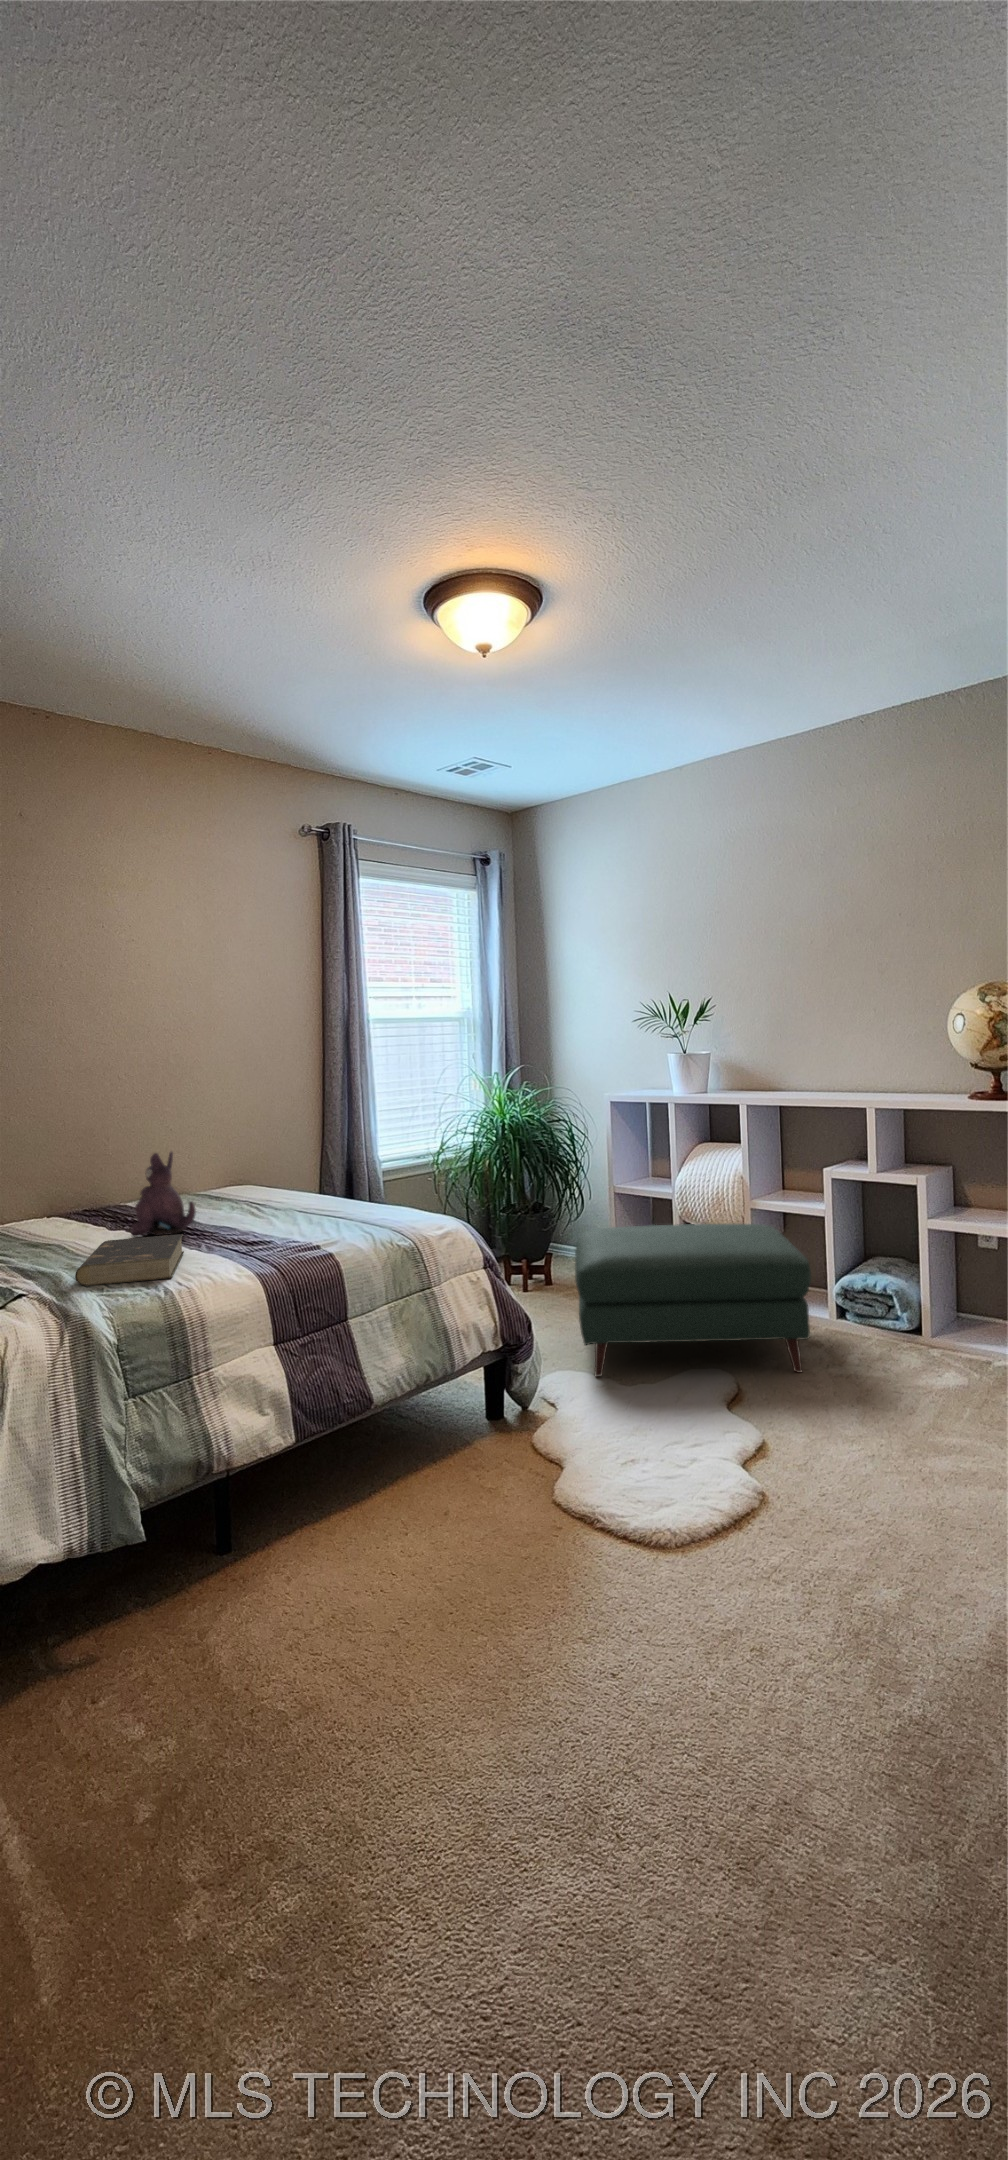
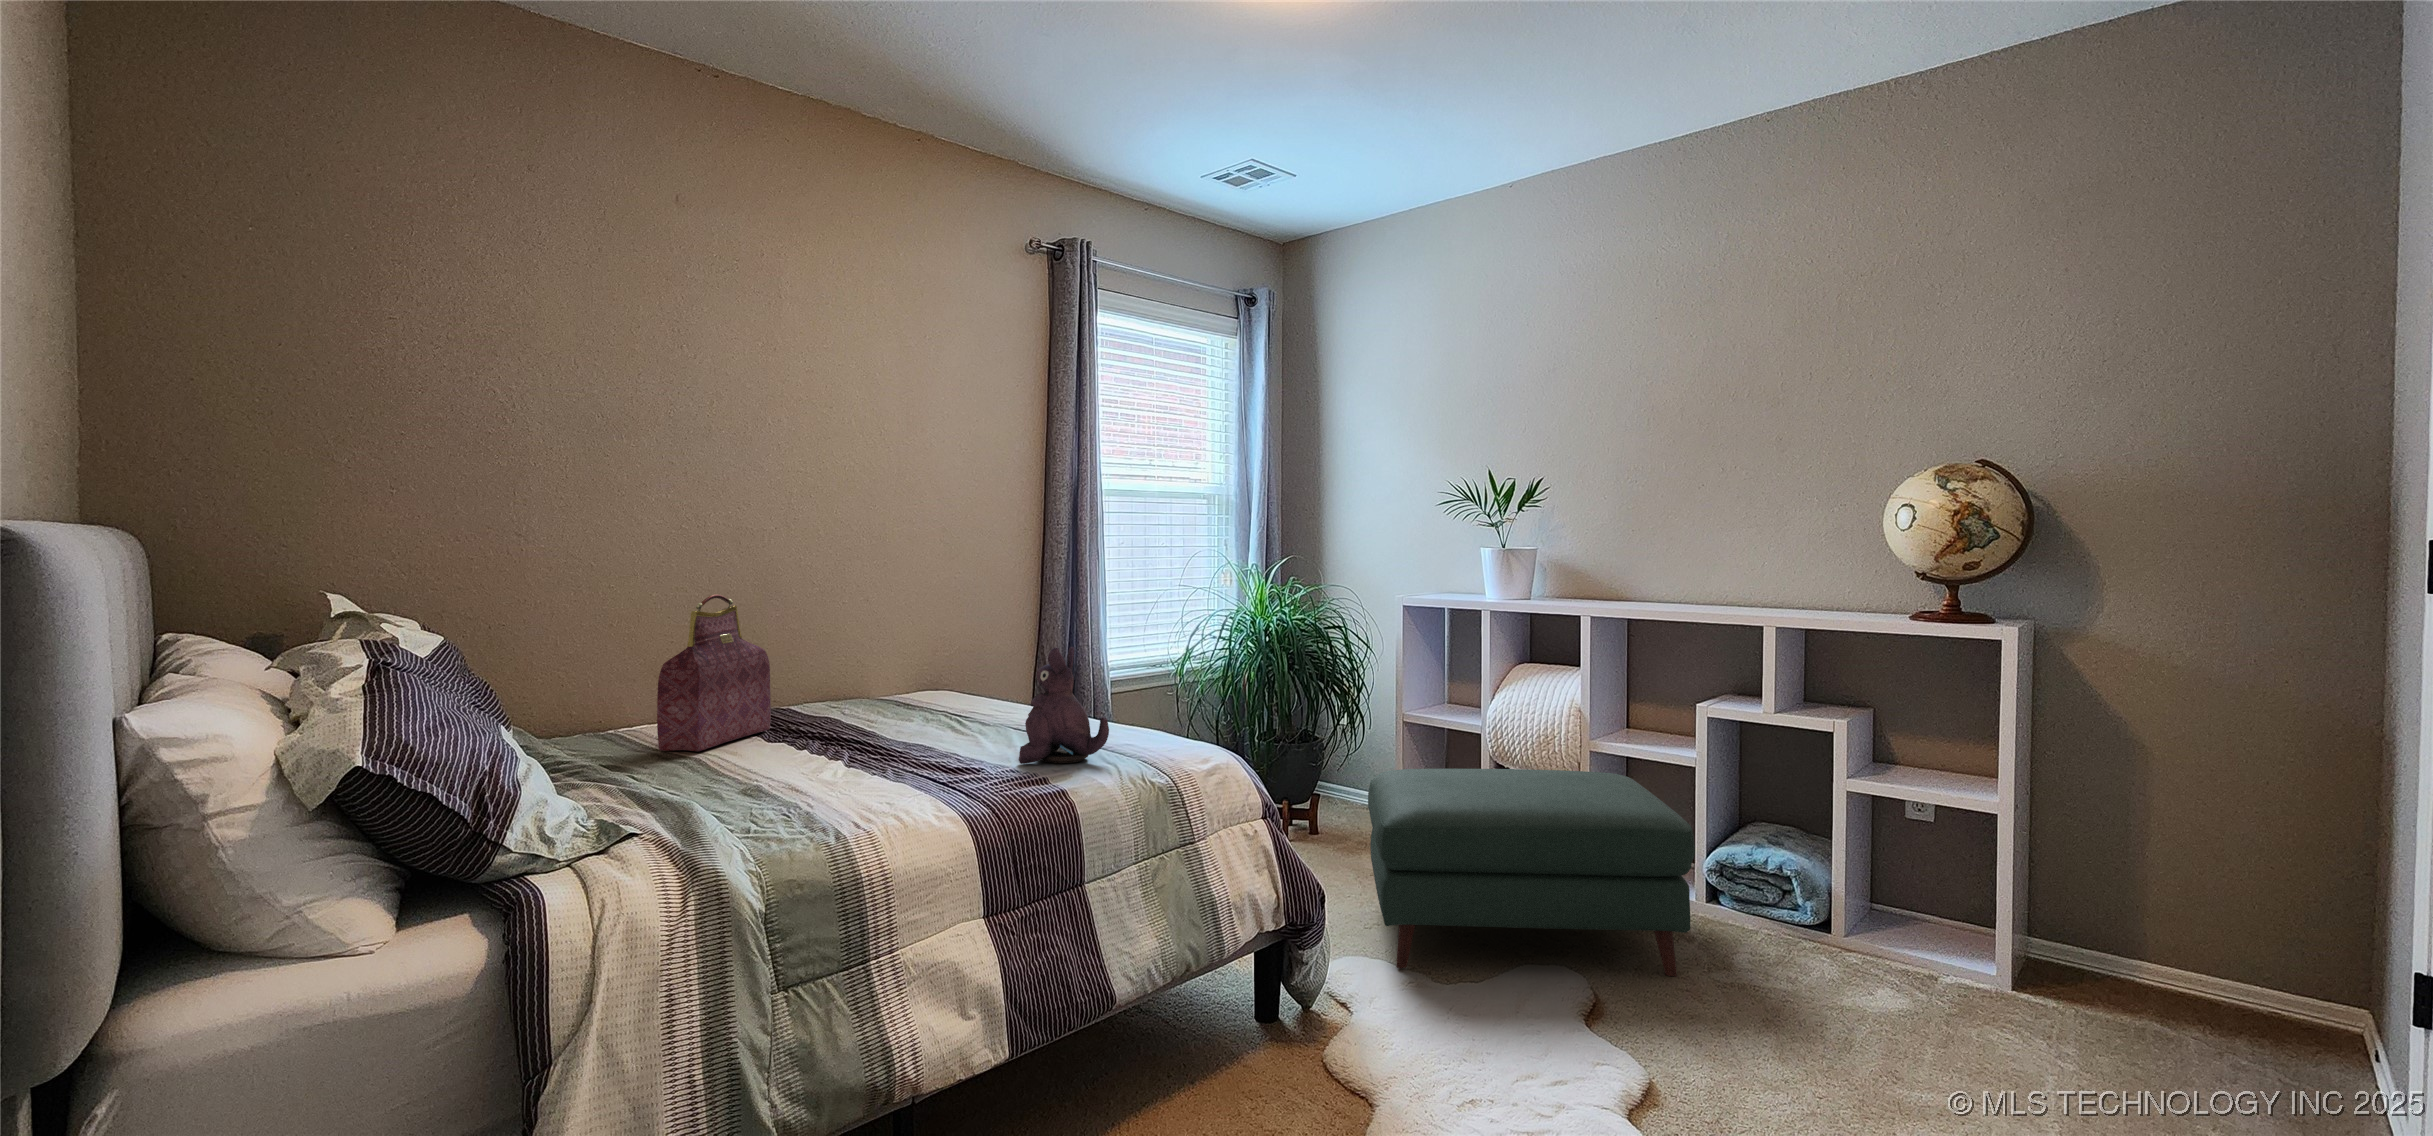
handbag: none [31,1120,116,1238] -> present [657,594,771,751]
plush toy: present [131,1152,196,1237] -> present [1019,647,1109,764]
book: present [75,1234,184,1286] -> none [710,755,862,824]

